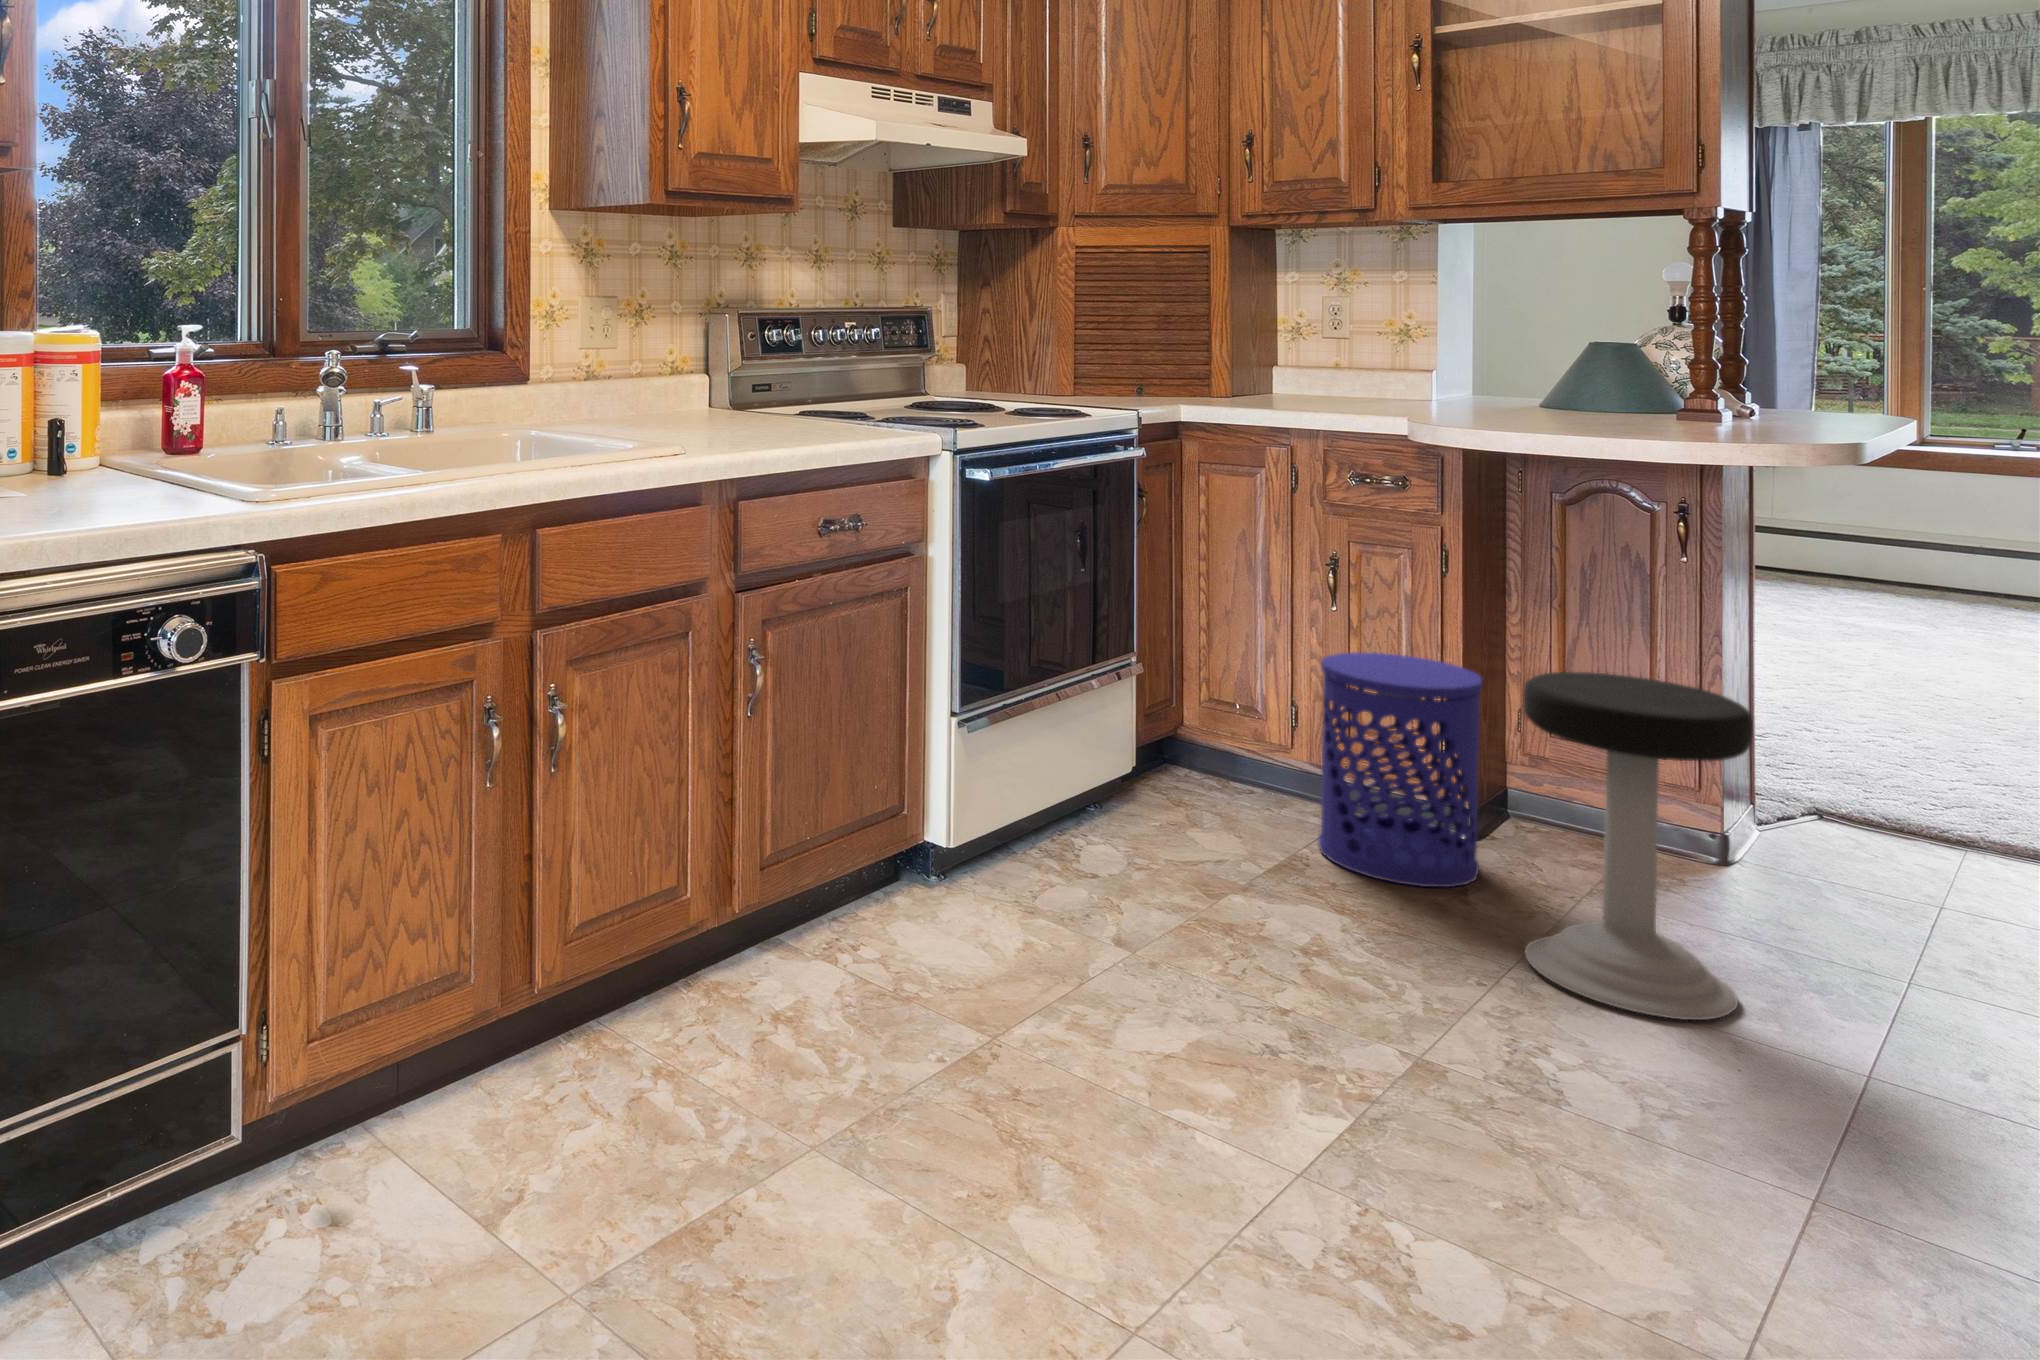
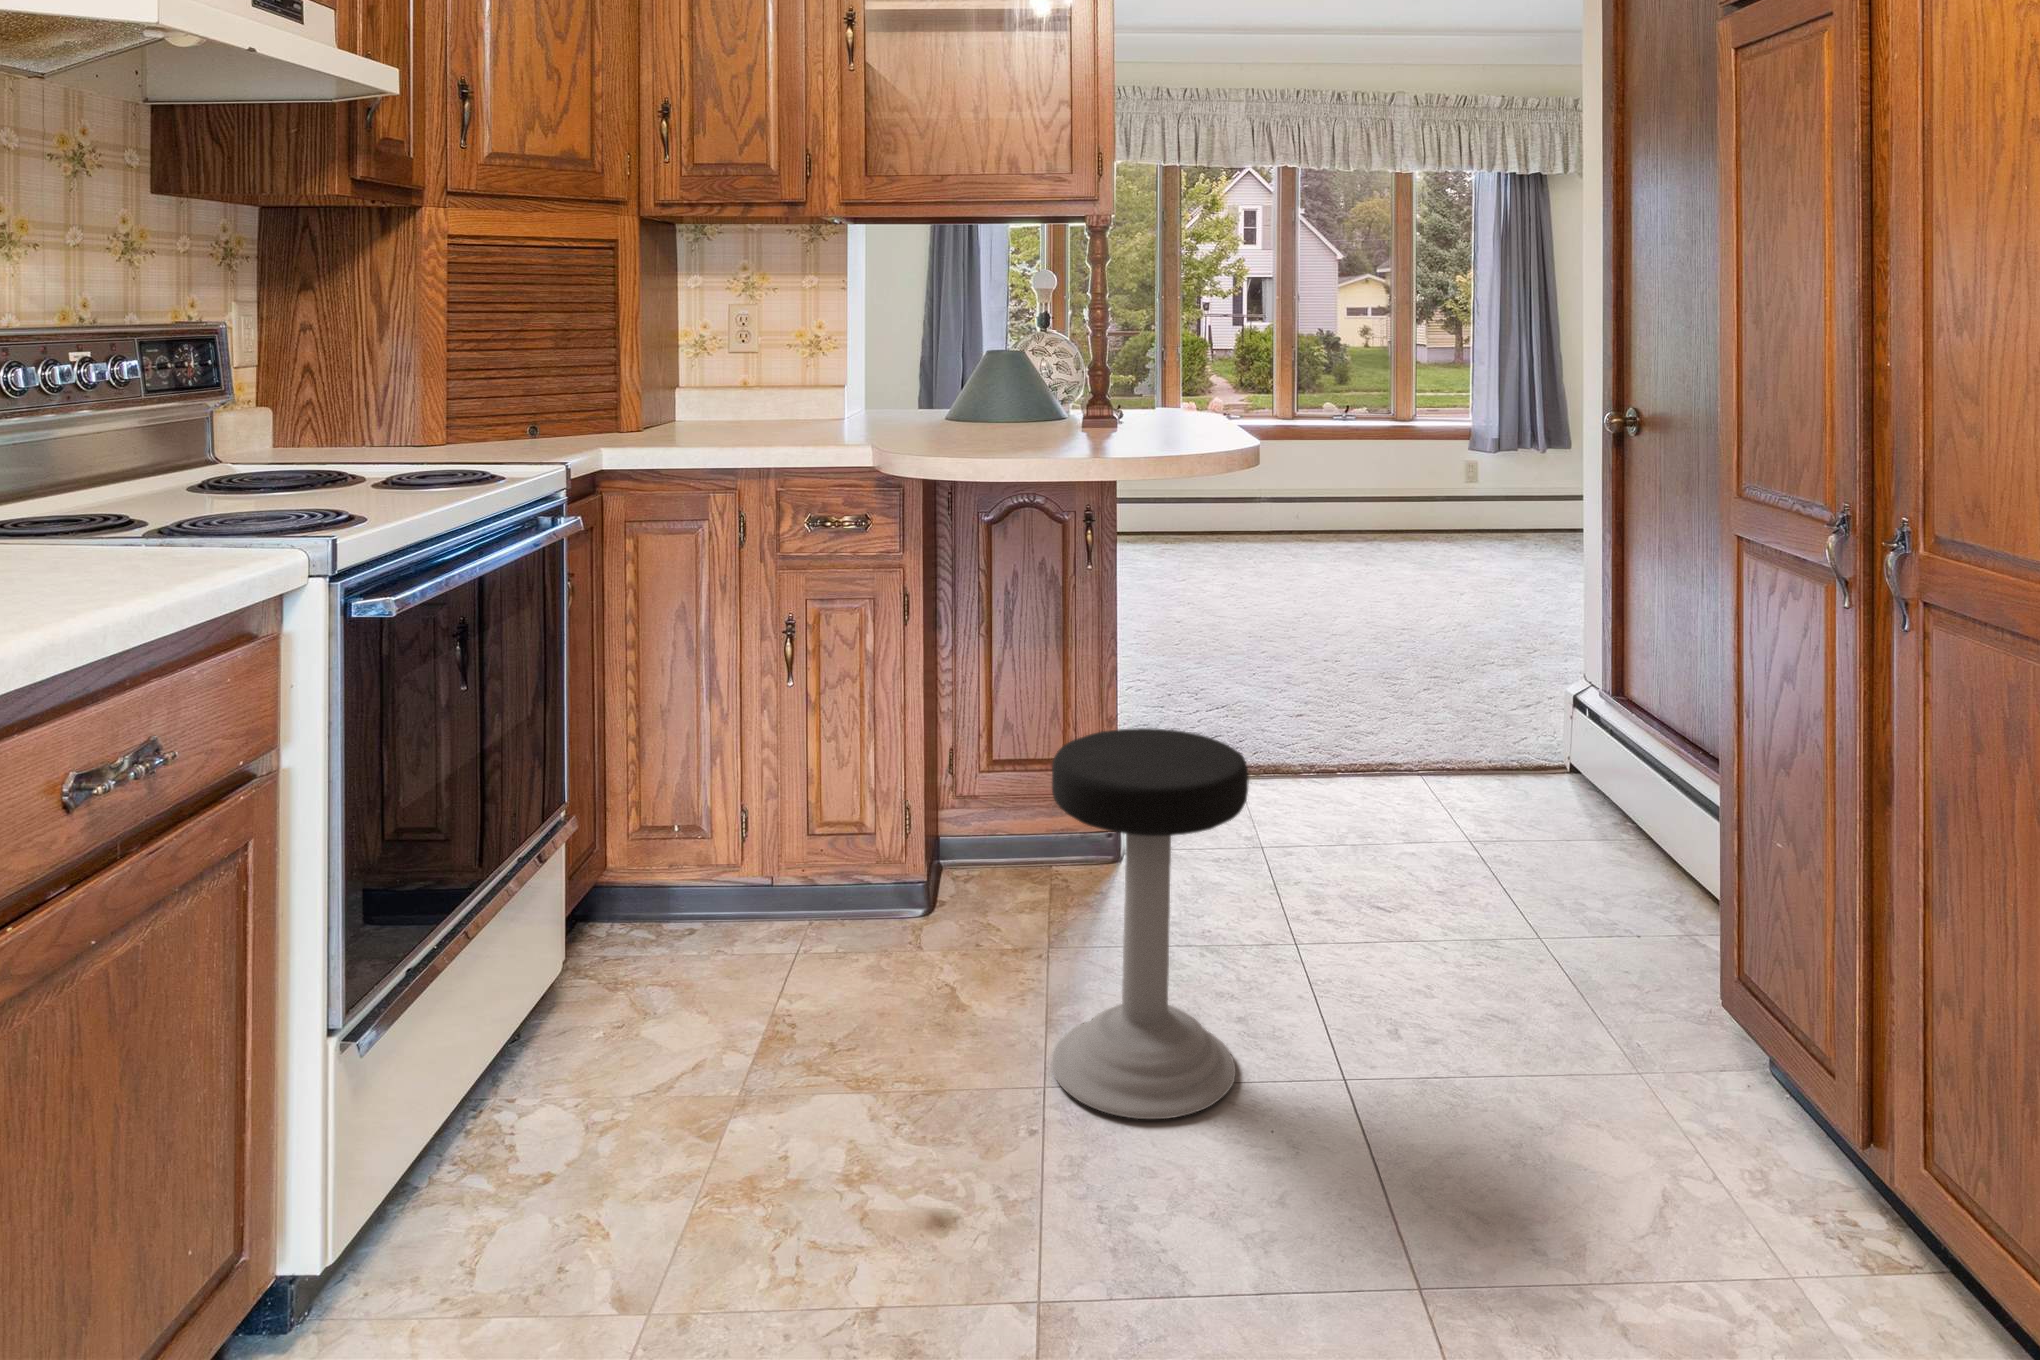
waste bin: present [1318,652,1482,887] -> none [797,730,964,1022]

